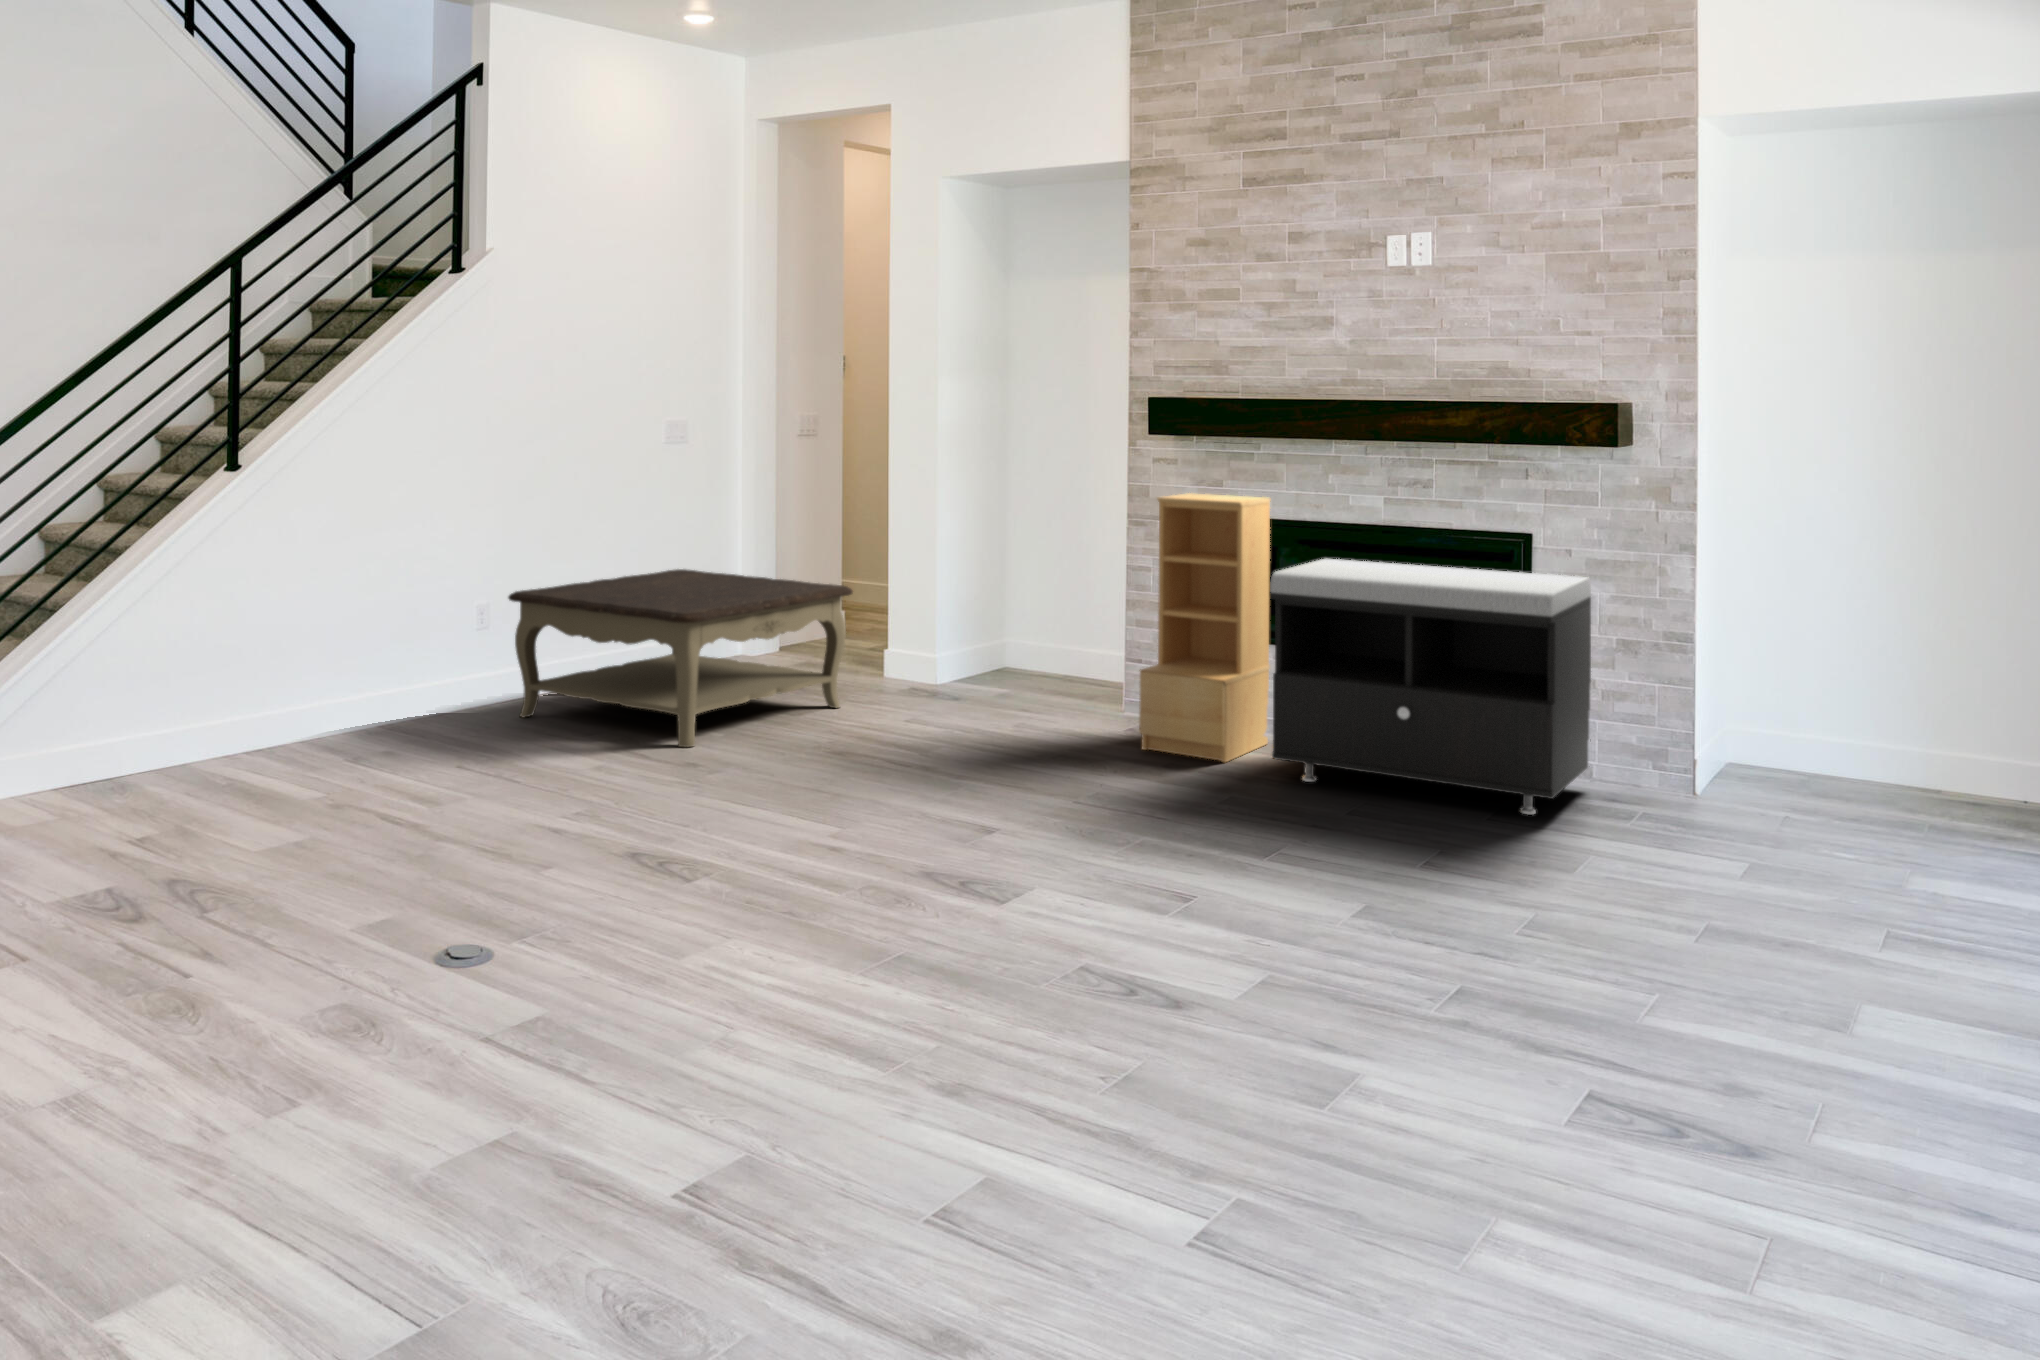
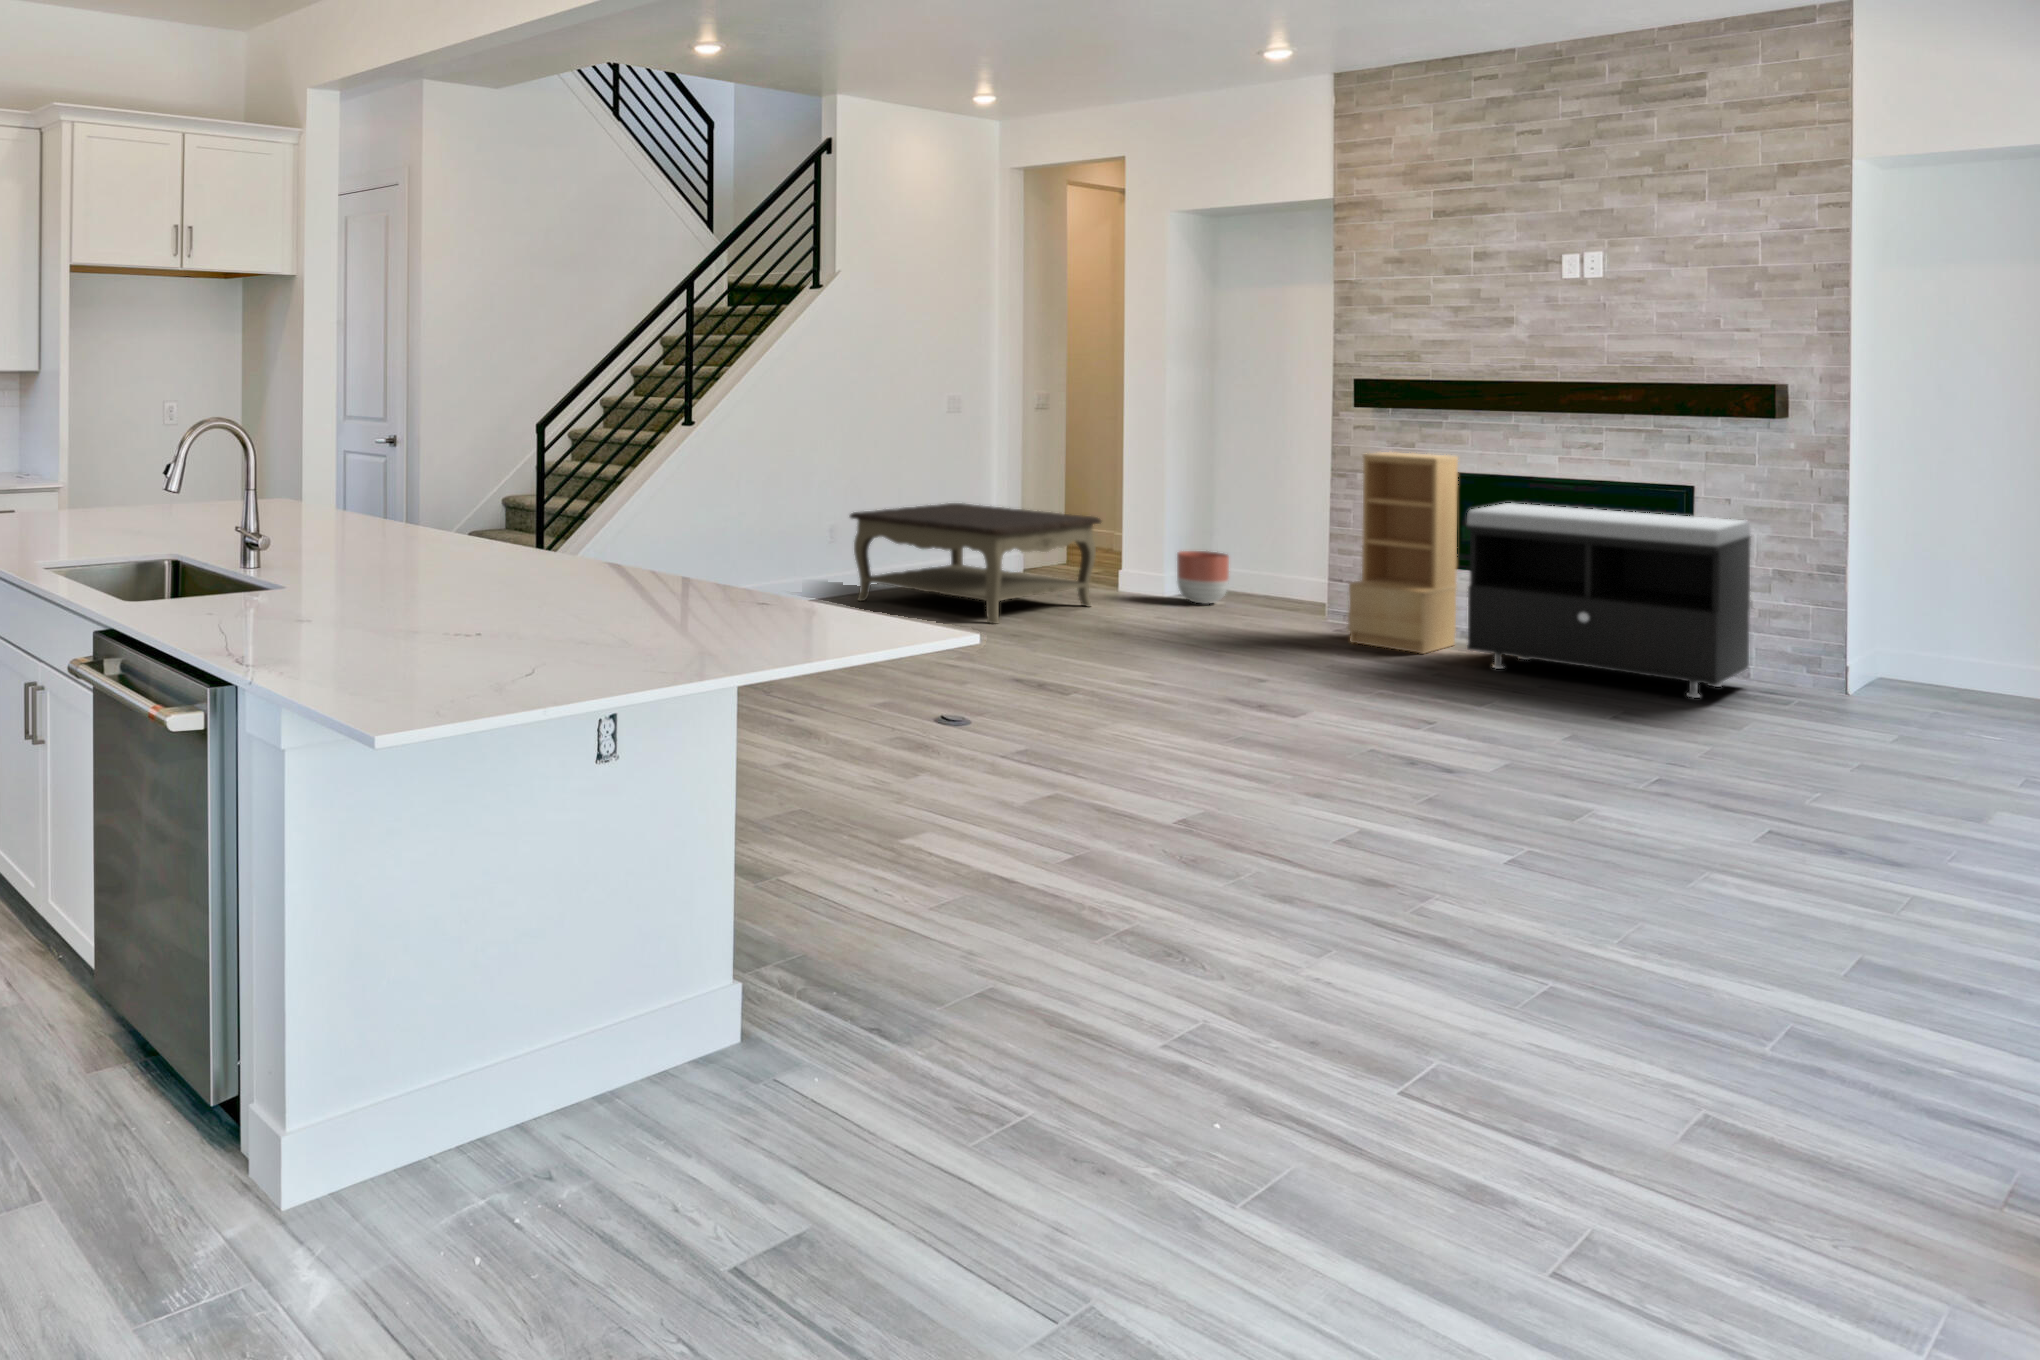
planter: none [955,624,1018,694] -> present [1177,551,1229,604]

